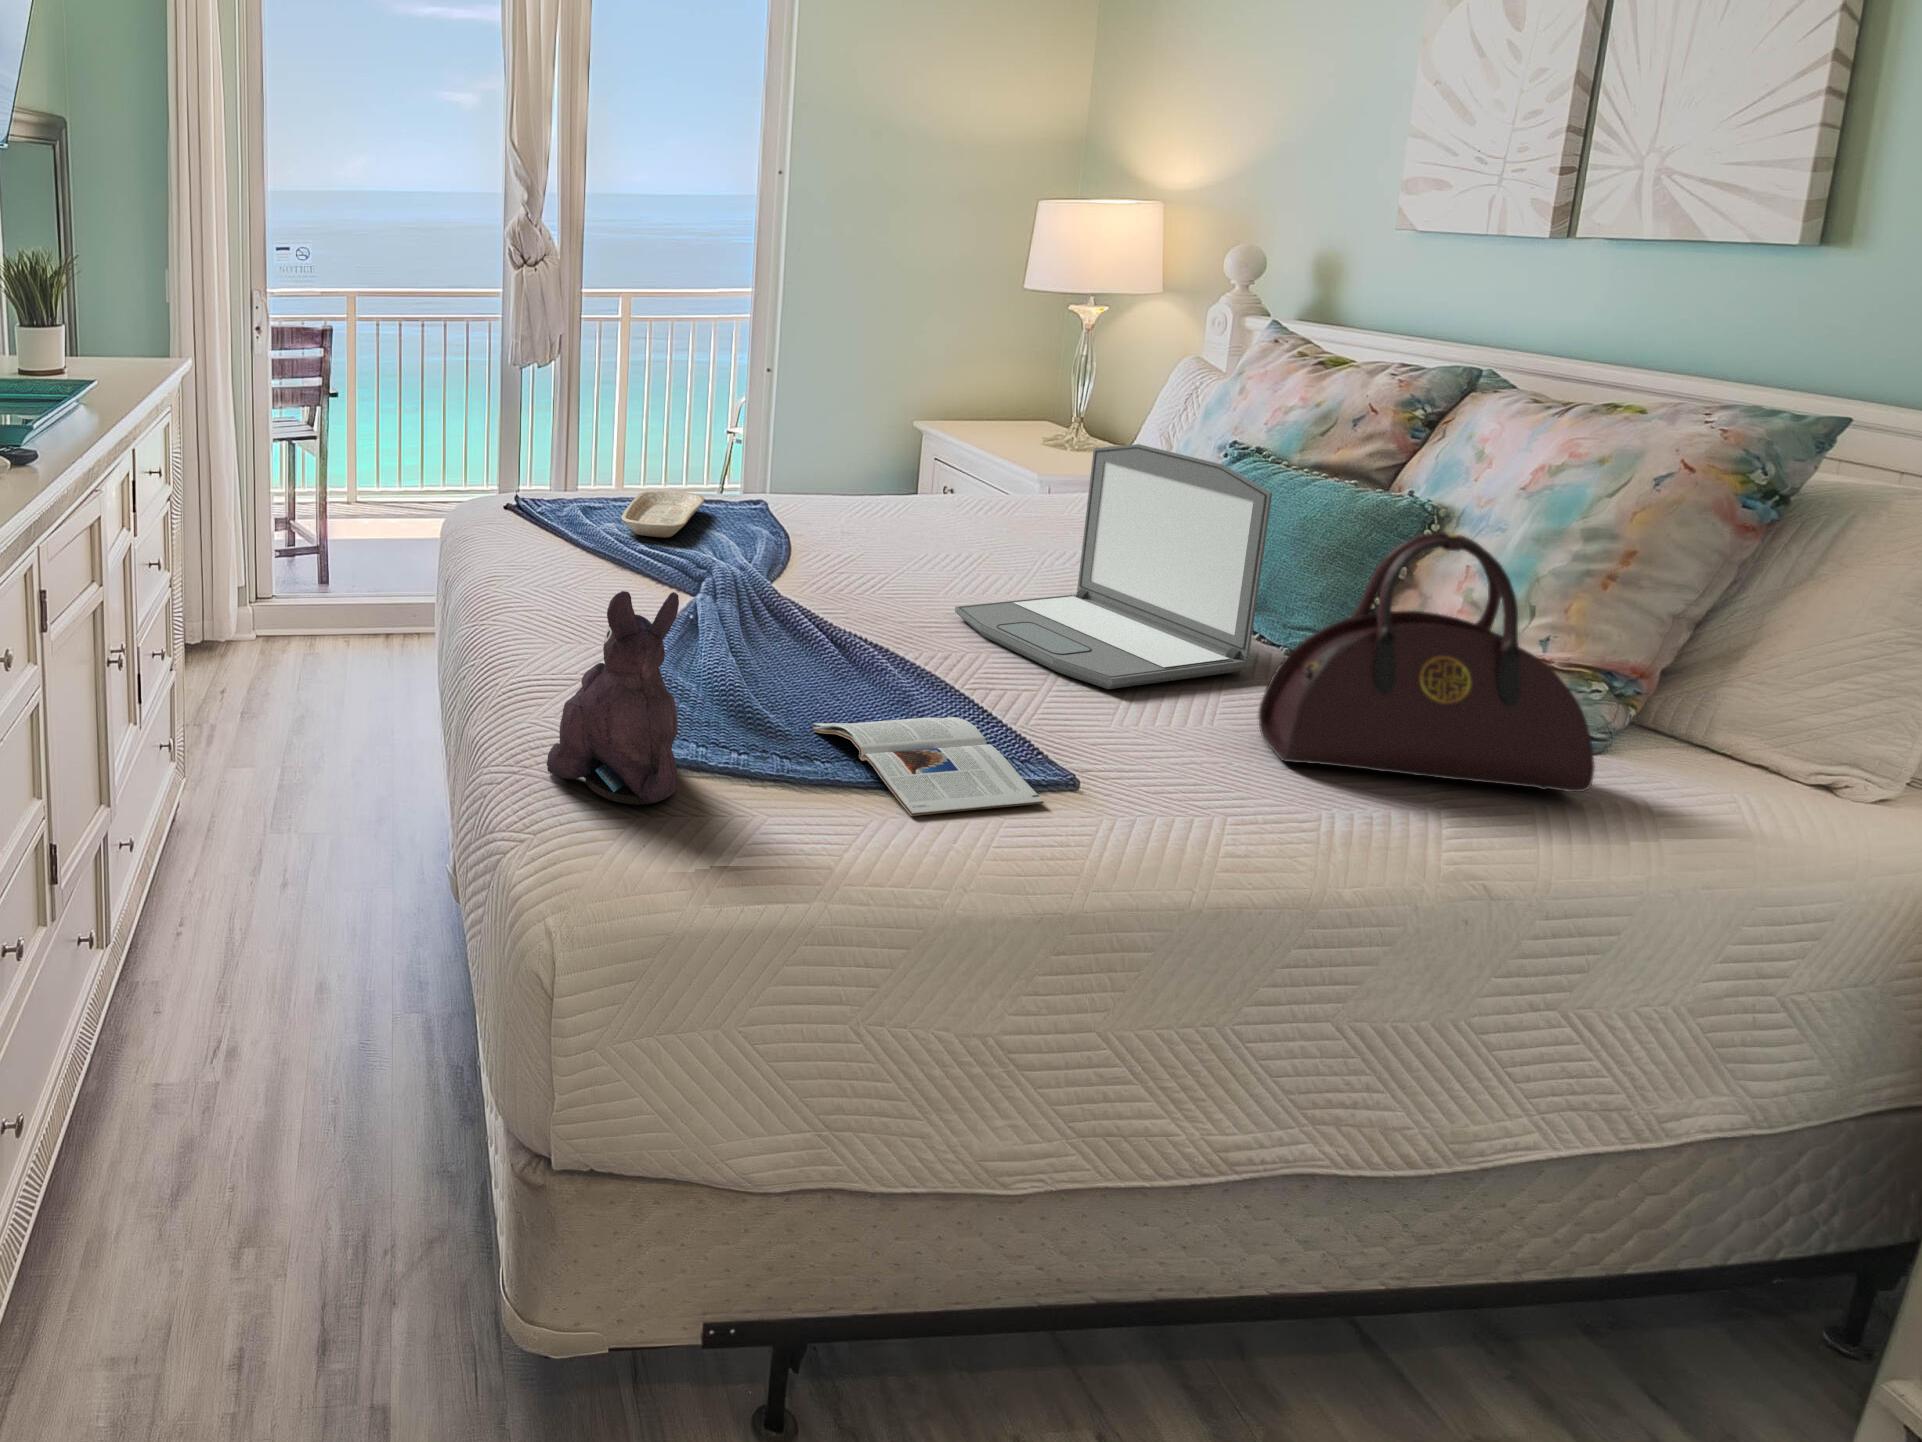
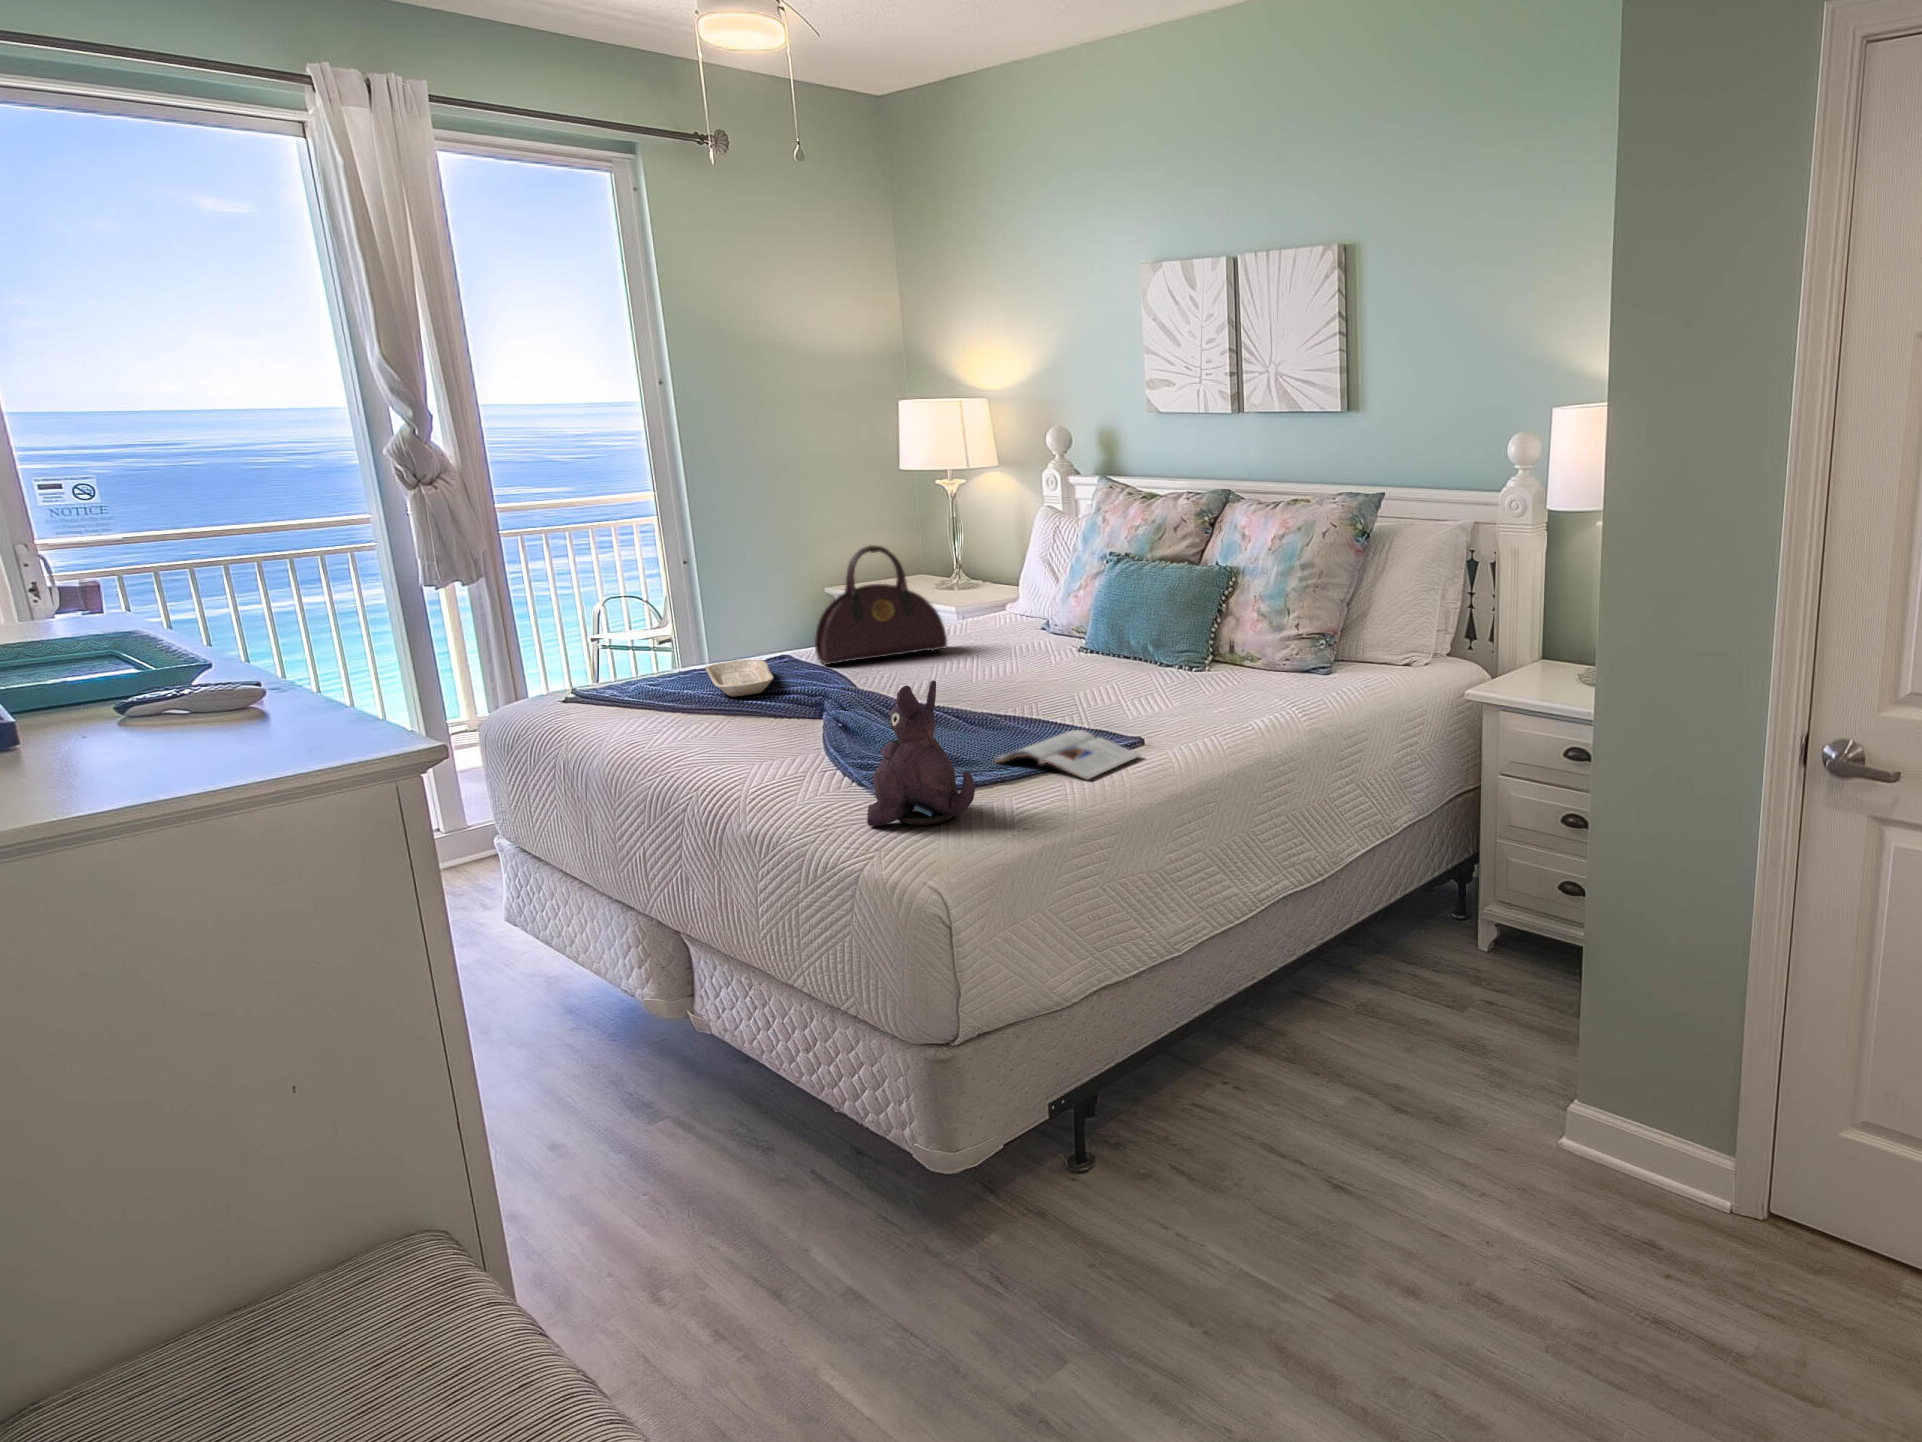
laptop: present [955,444,1272,689] -> none [1005,557,1177,703]
handbag: present [1258,532,1595,792] -> present [815,545,947,665]

